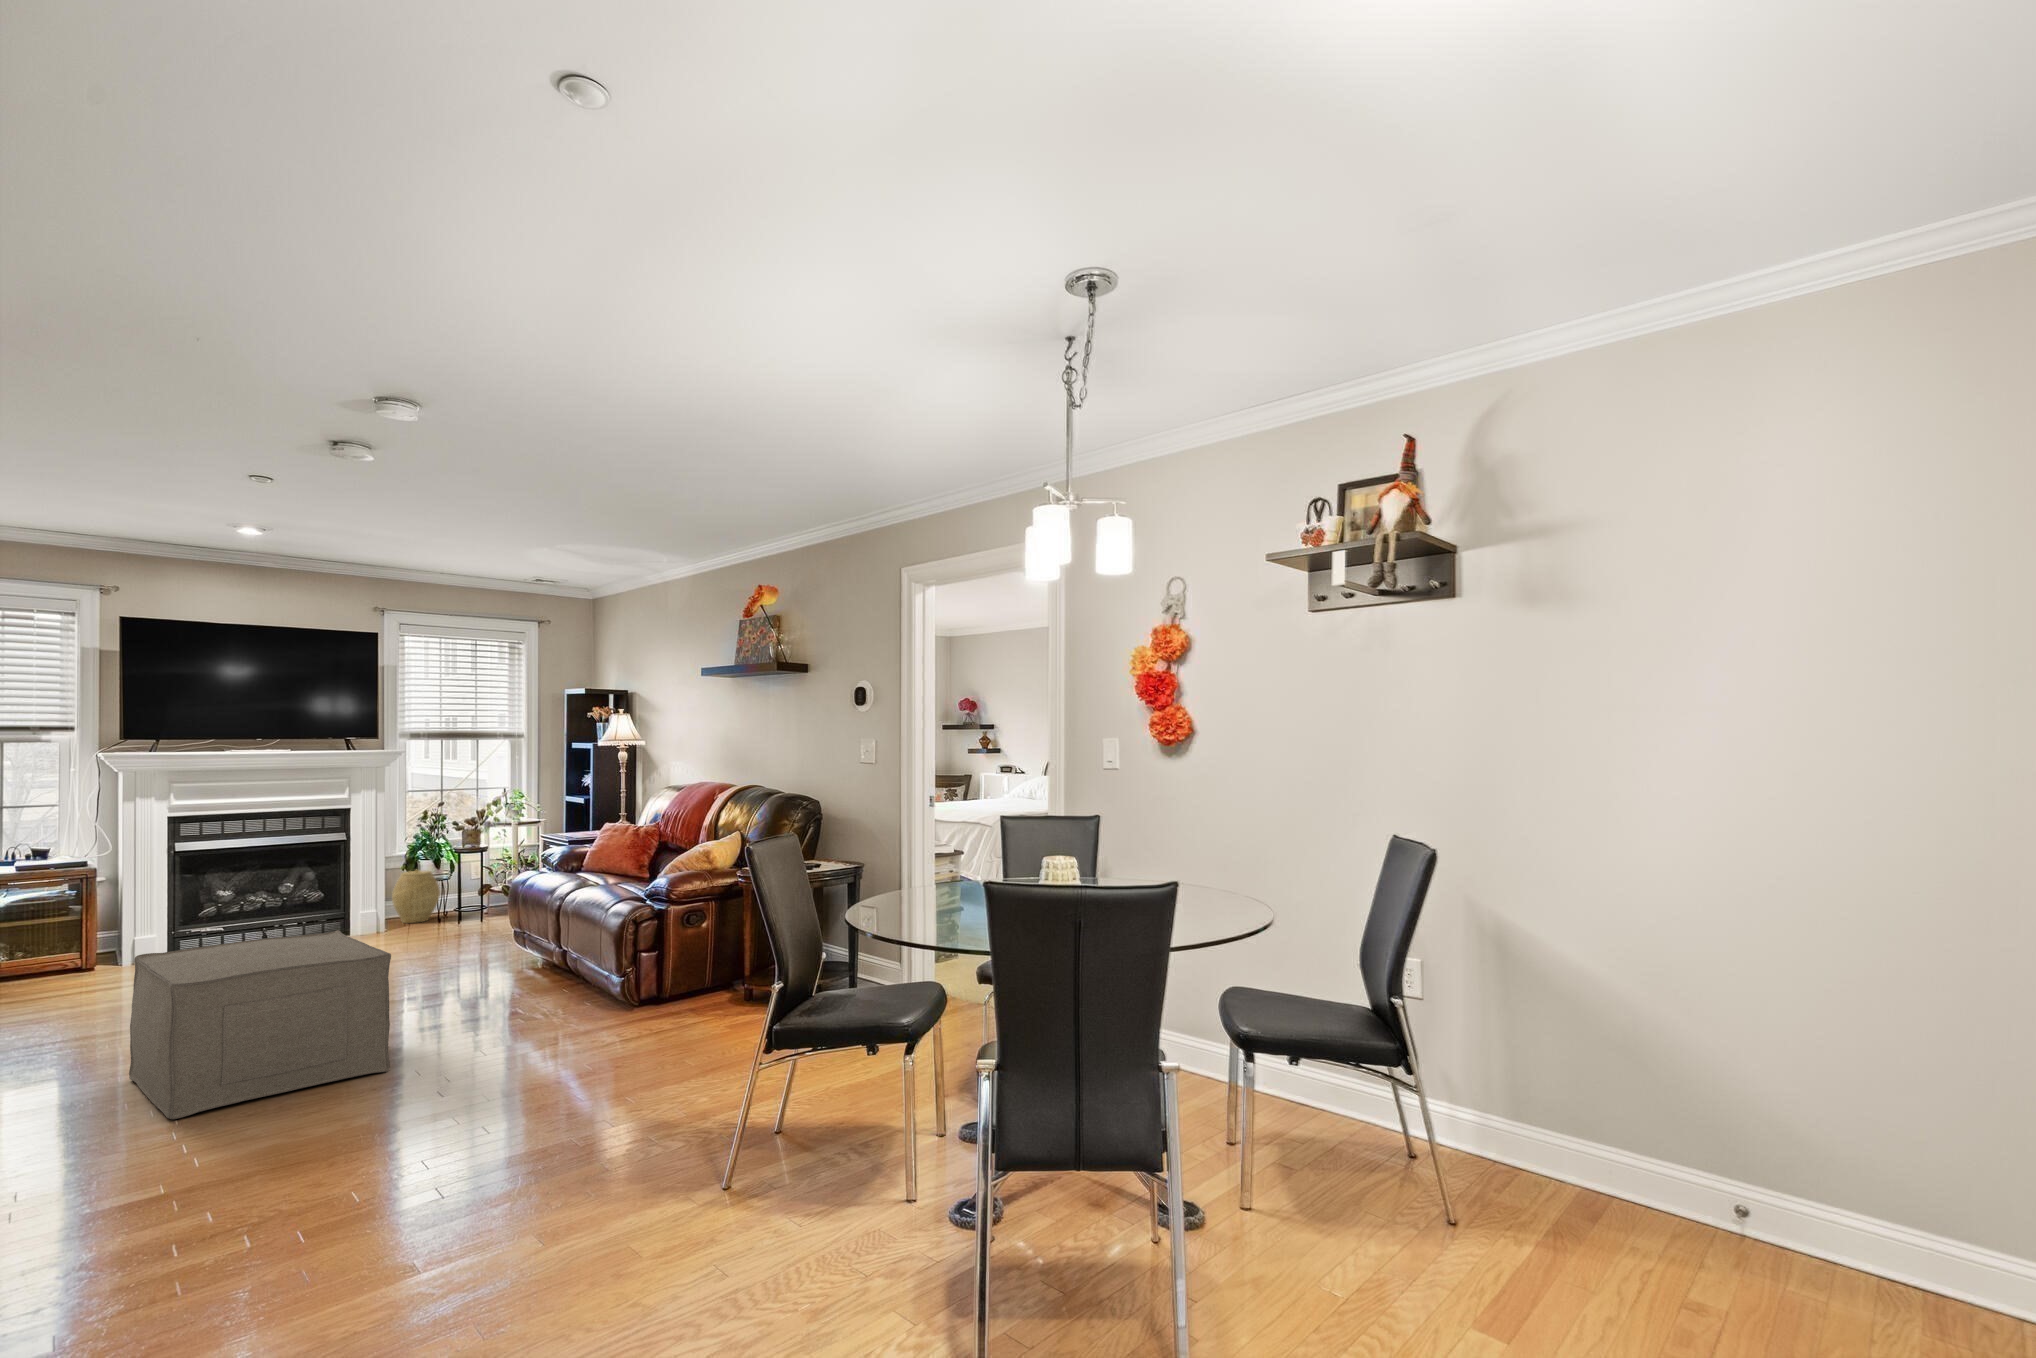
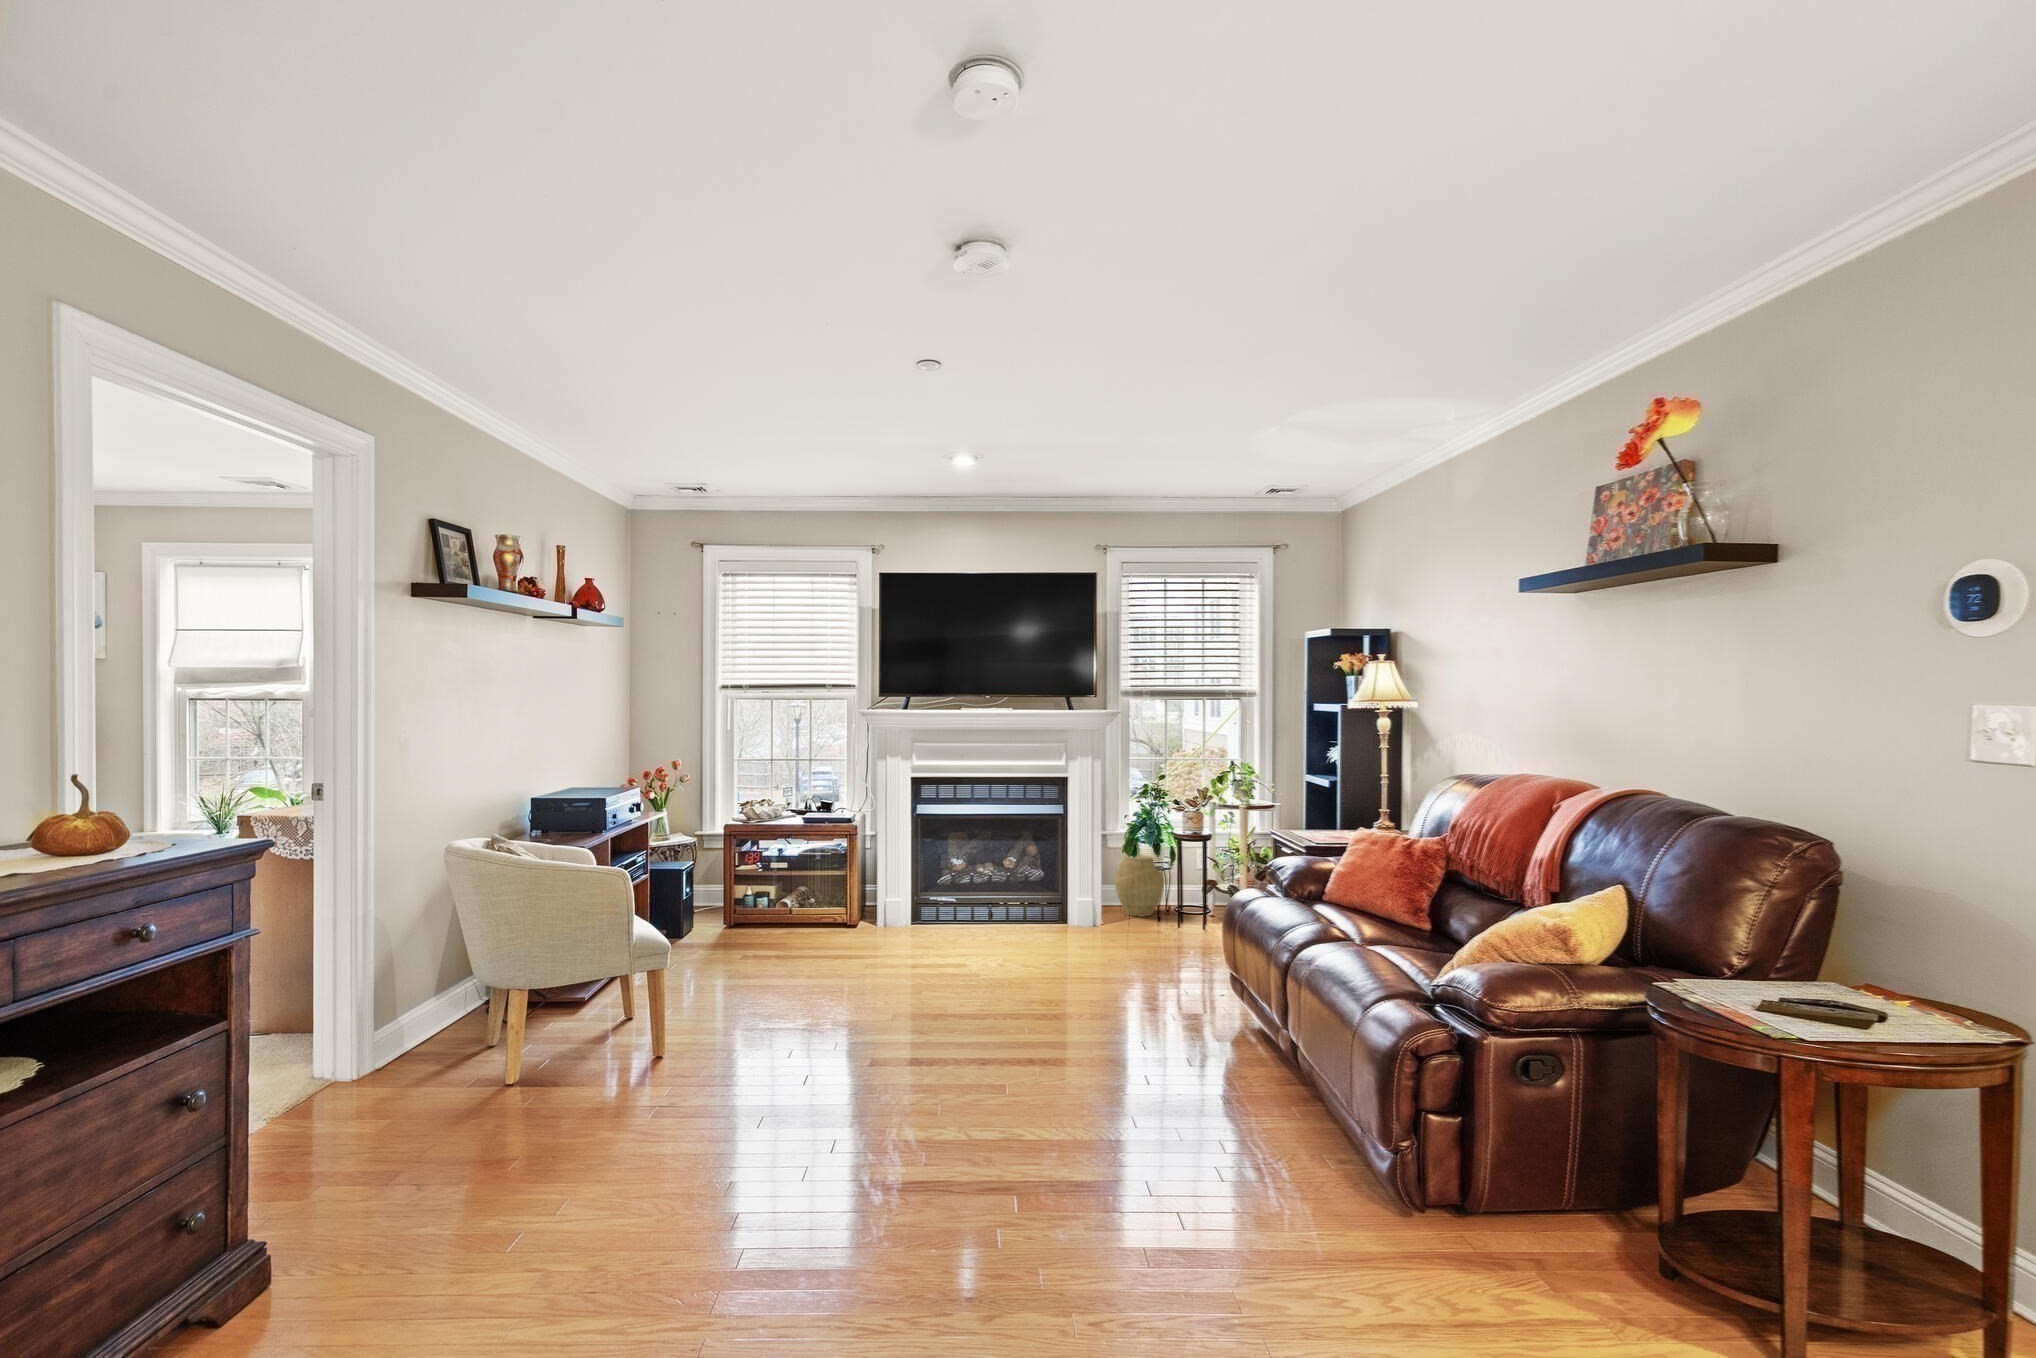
ottoman: present [129,930,391,1119] -> none [680,980,994,1295]

